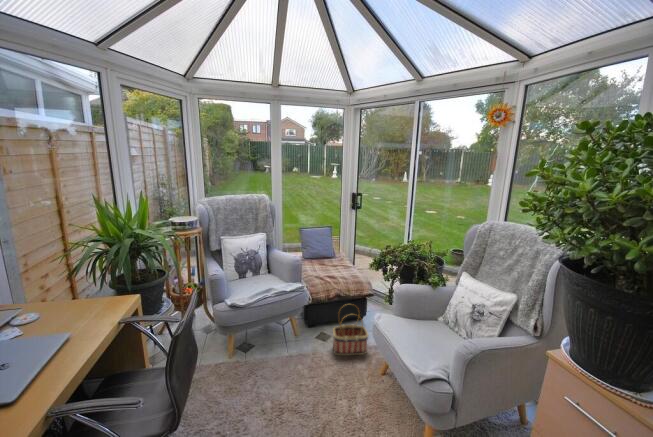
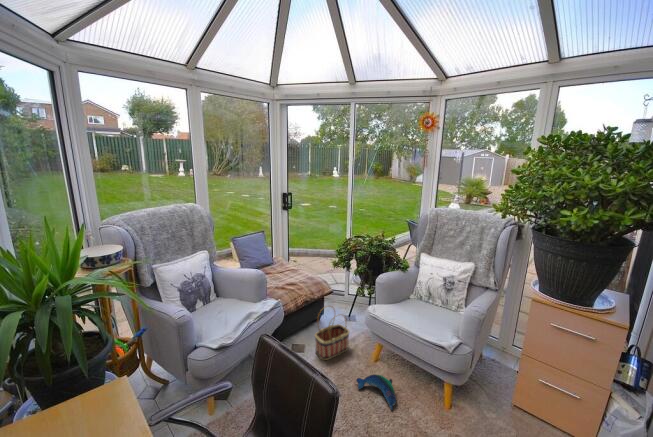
plush toy: none [344,380,378,423] -> present [356,375,396,410]

